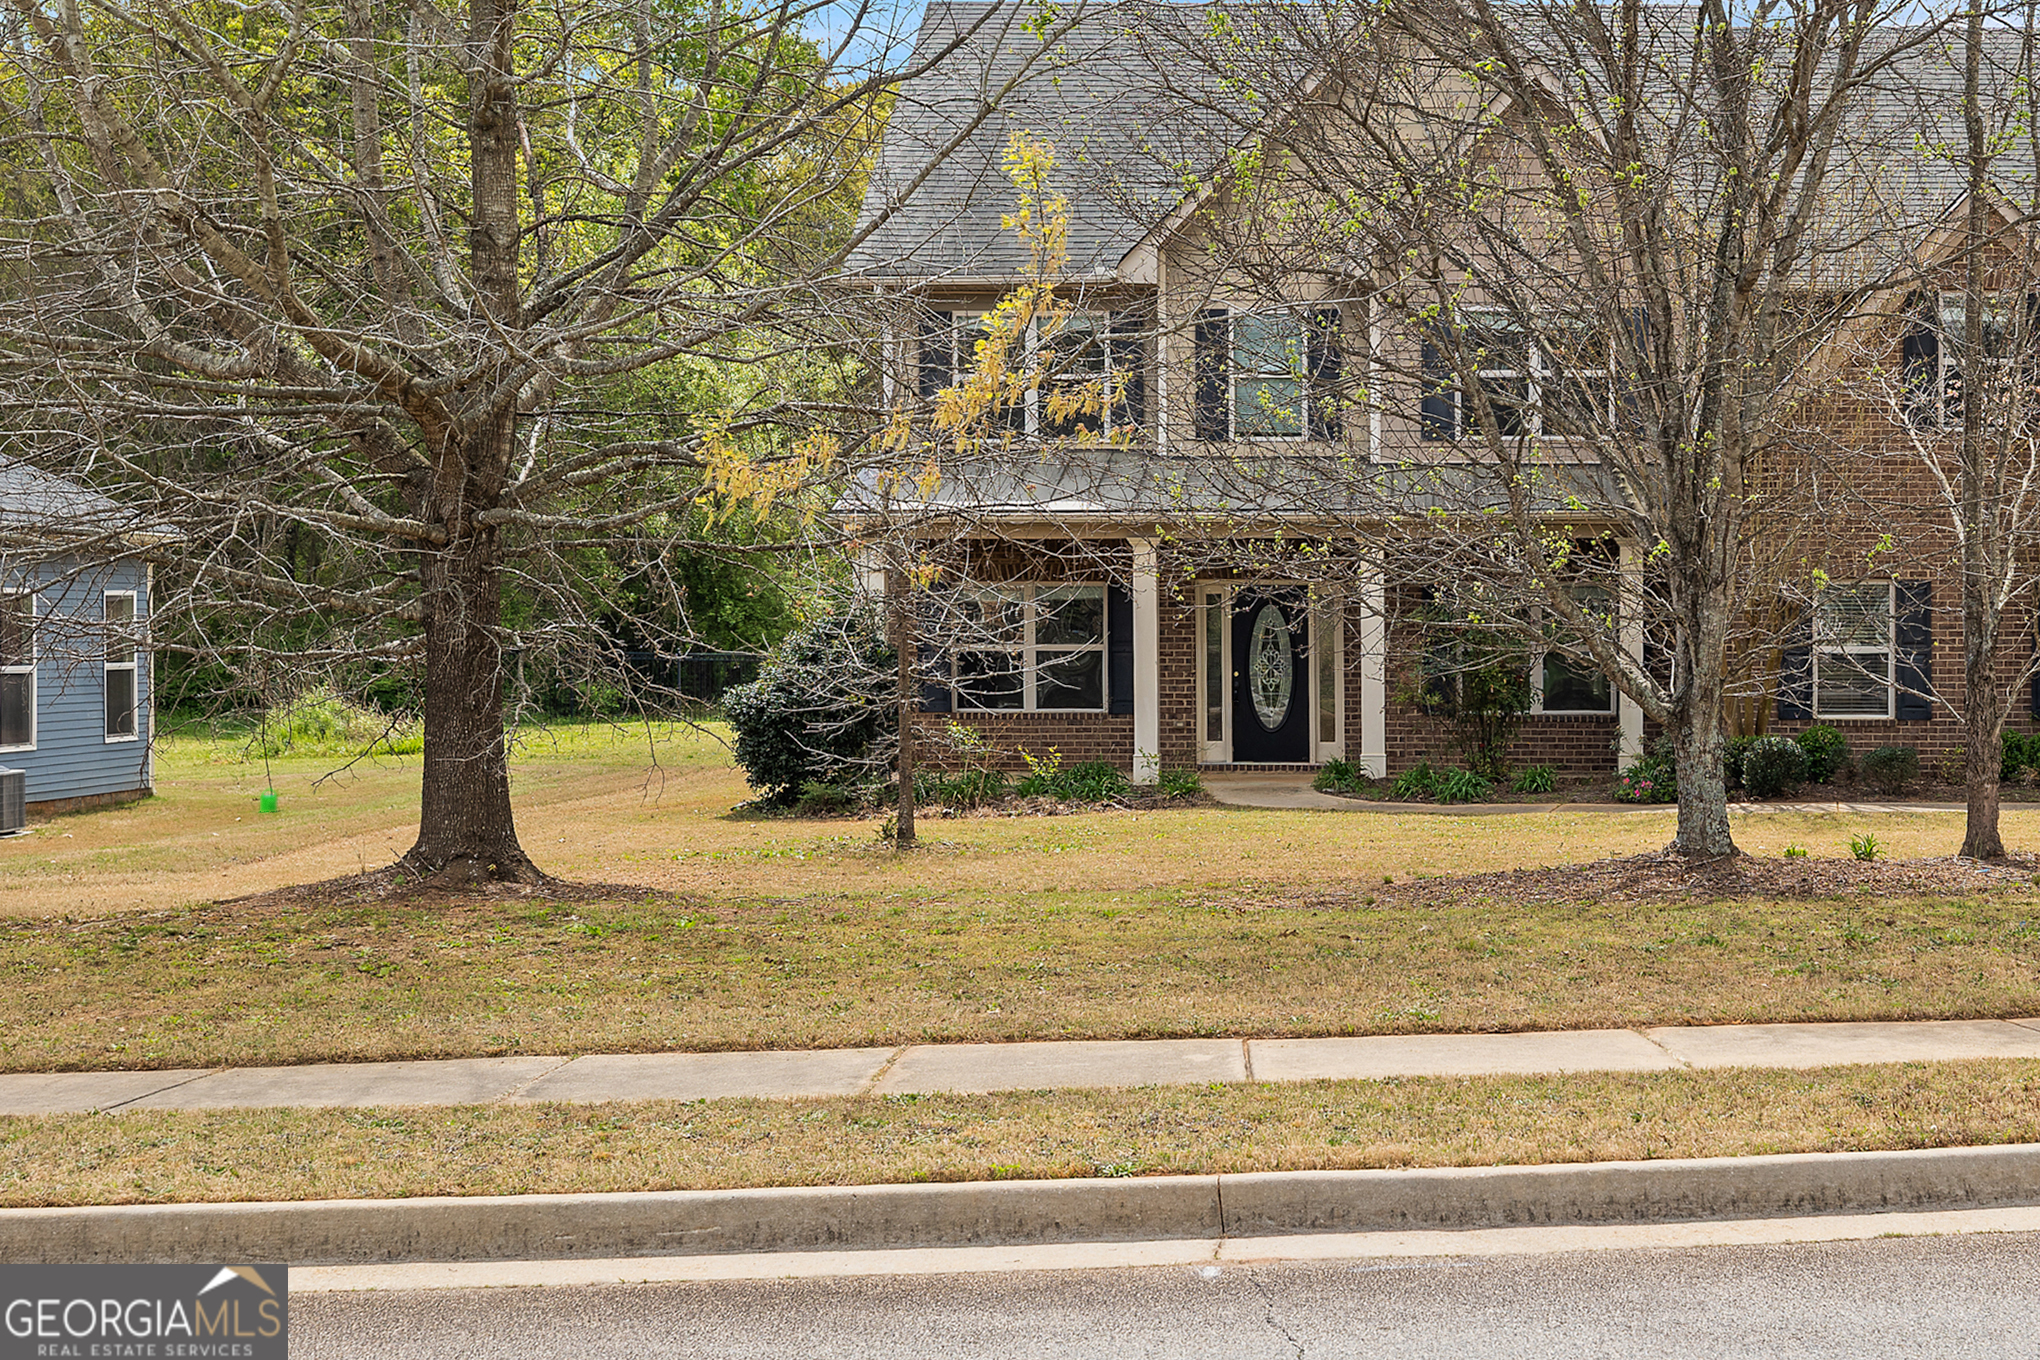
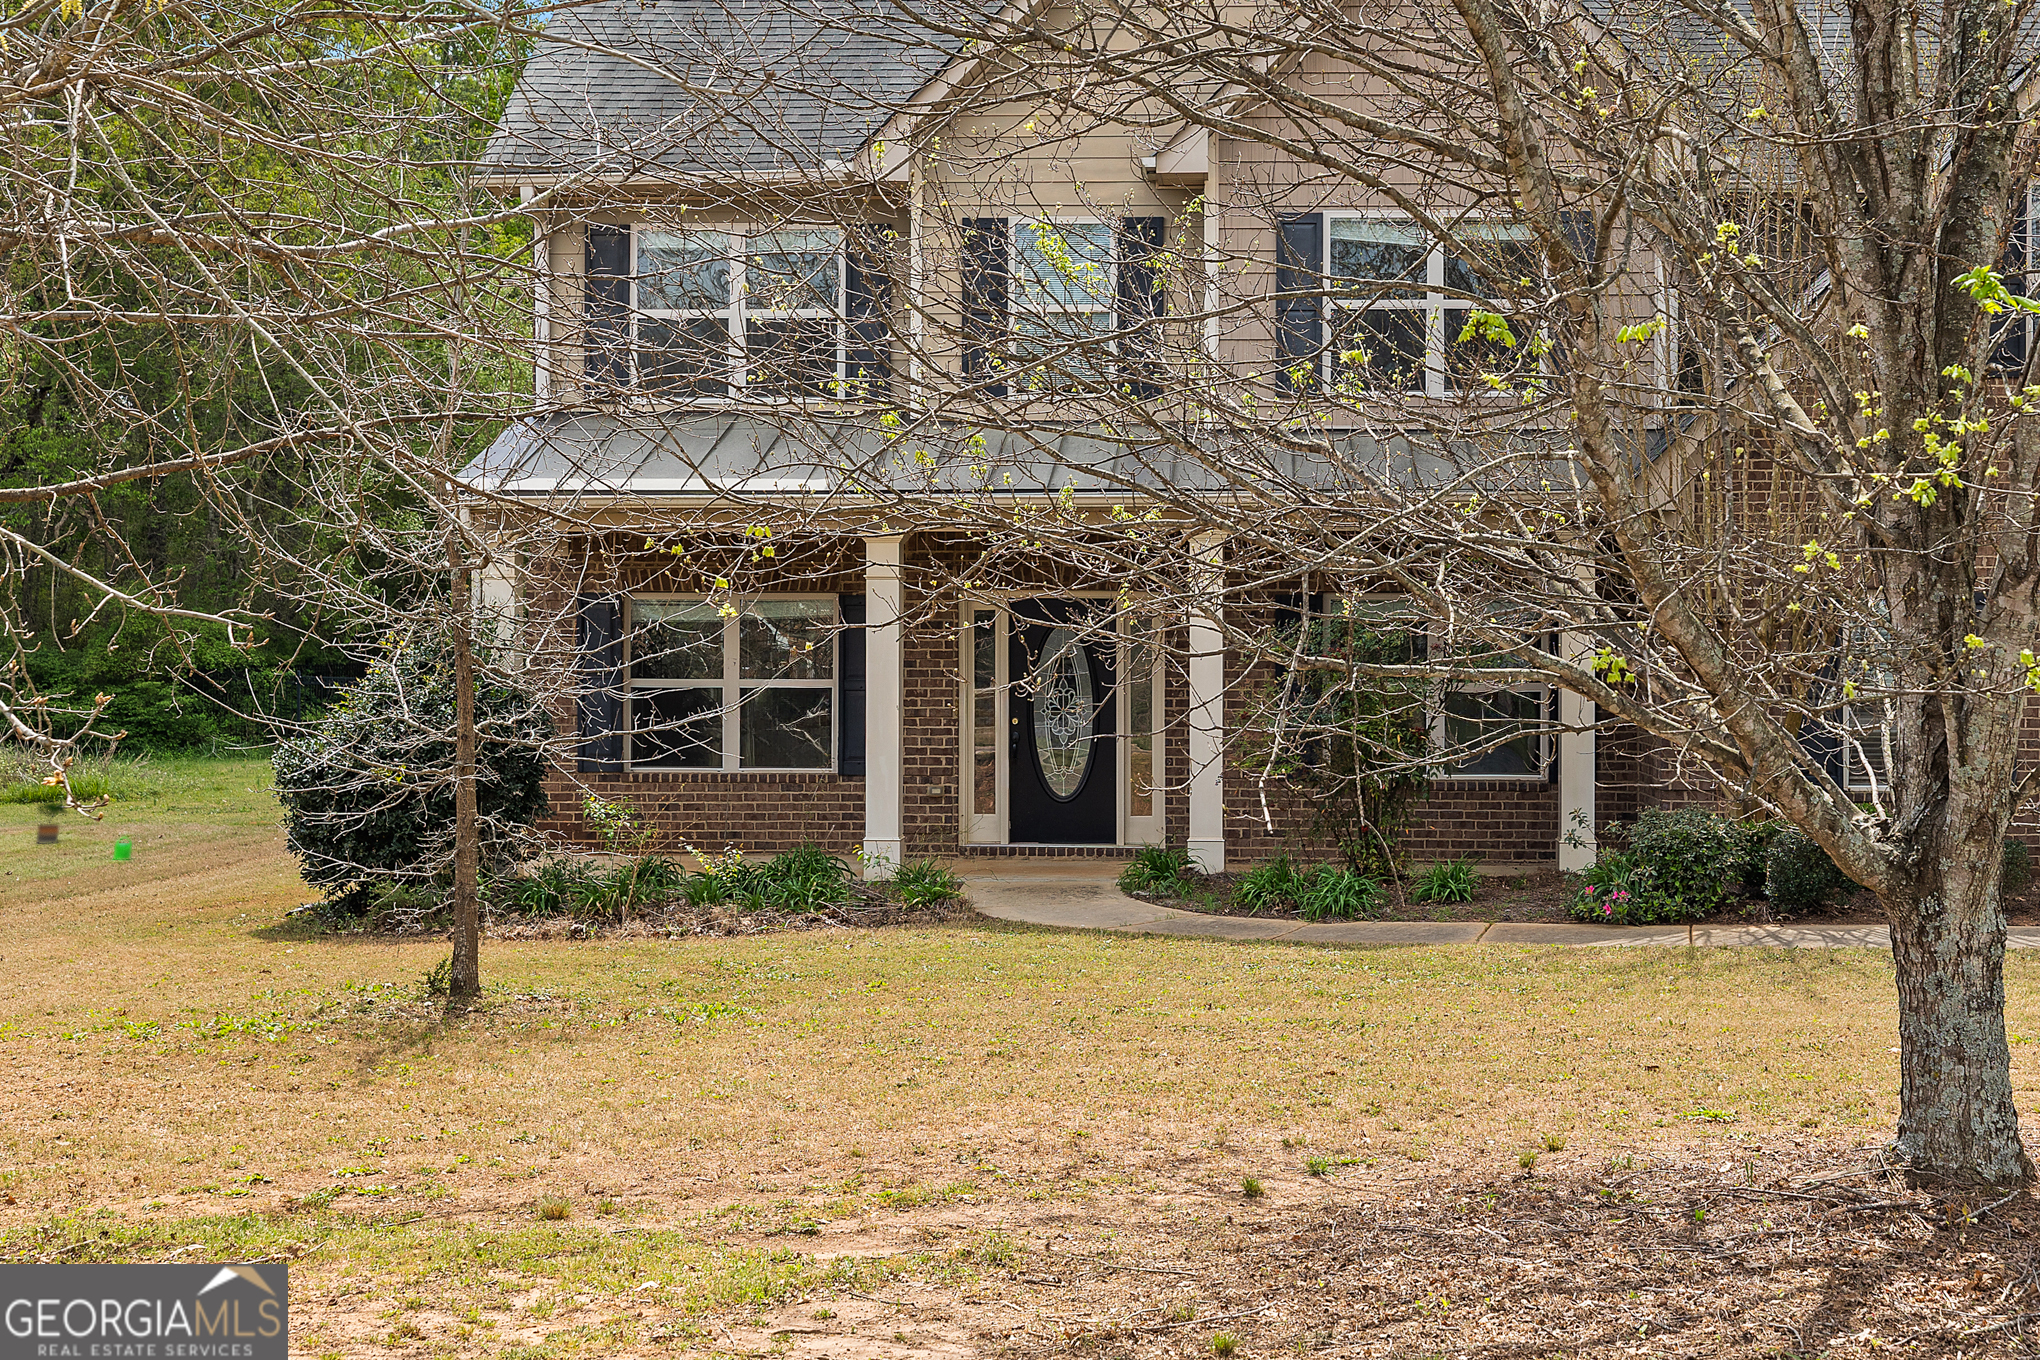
potted tree: none [186,753,219,797] -> present [36,802,67,844]

